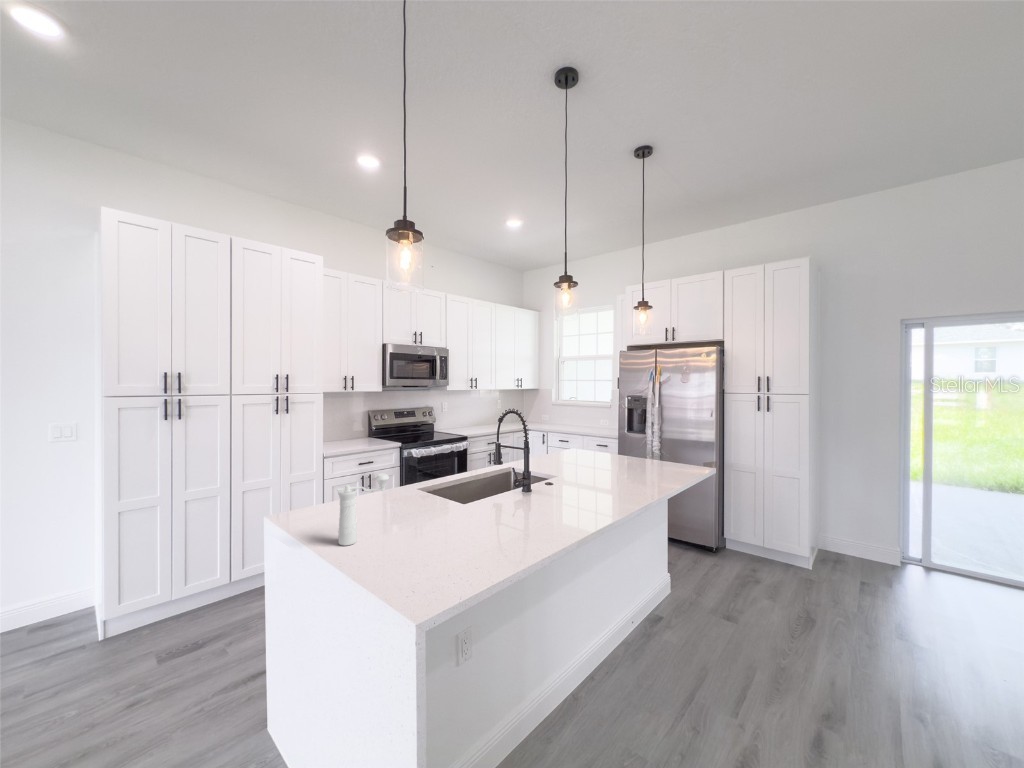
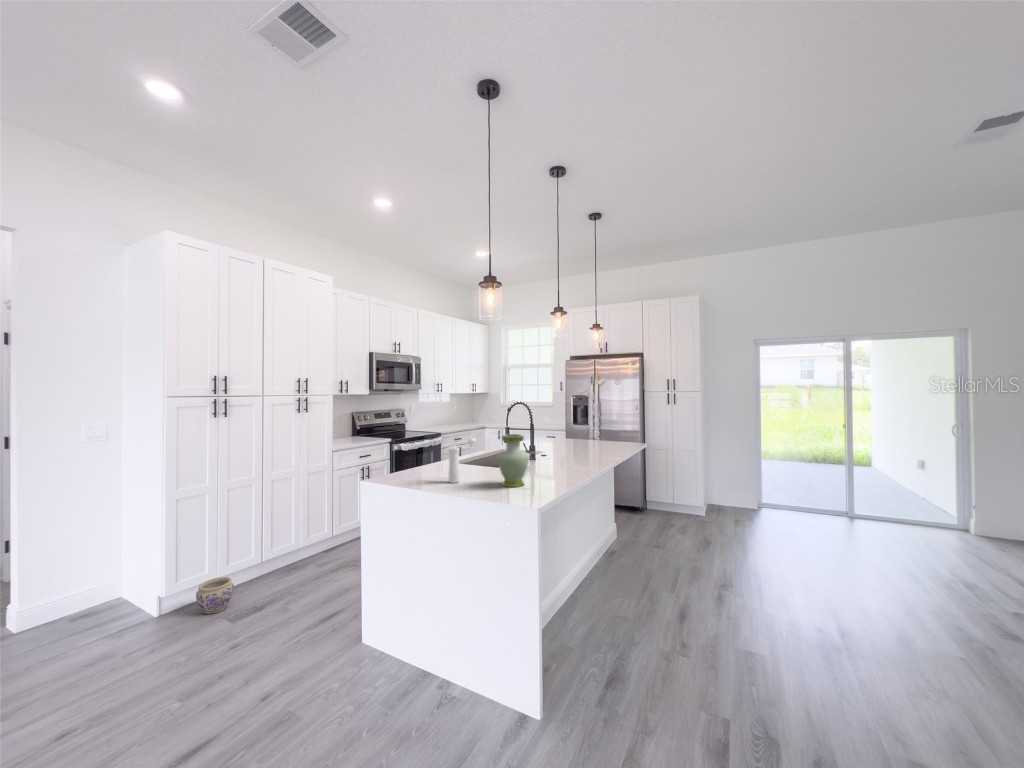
vase: none [389,477,449,572] -> present [496,434,530,487]
planter: none [131,602,179,647] -> present [196,577,234,614]

